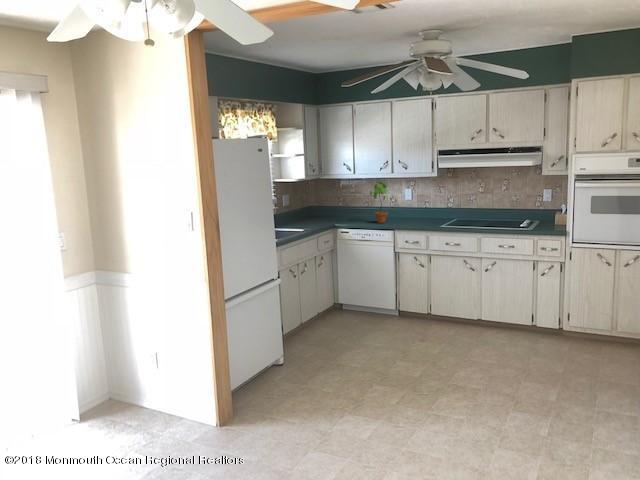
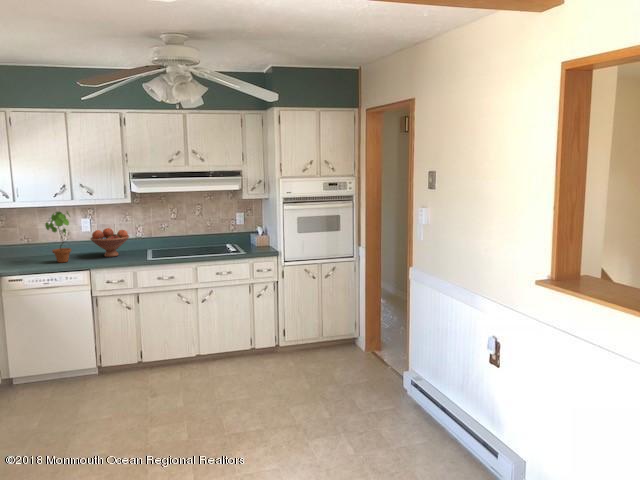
fruit bowl: none [404,198,435,222] -> present [90,228,129,257]

